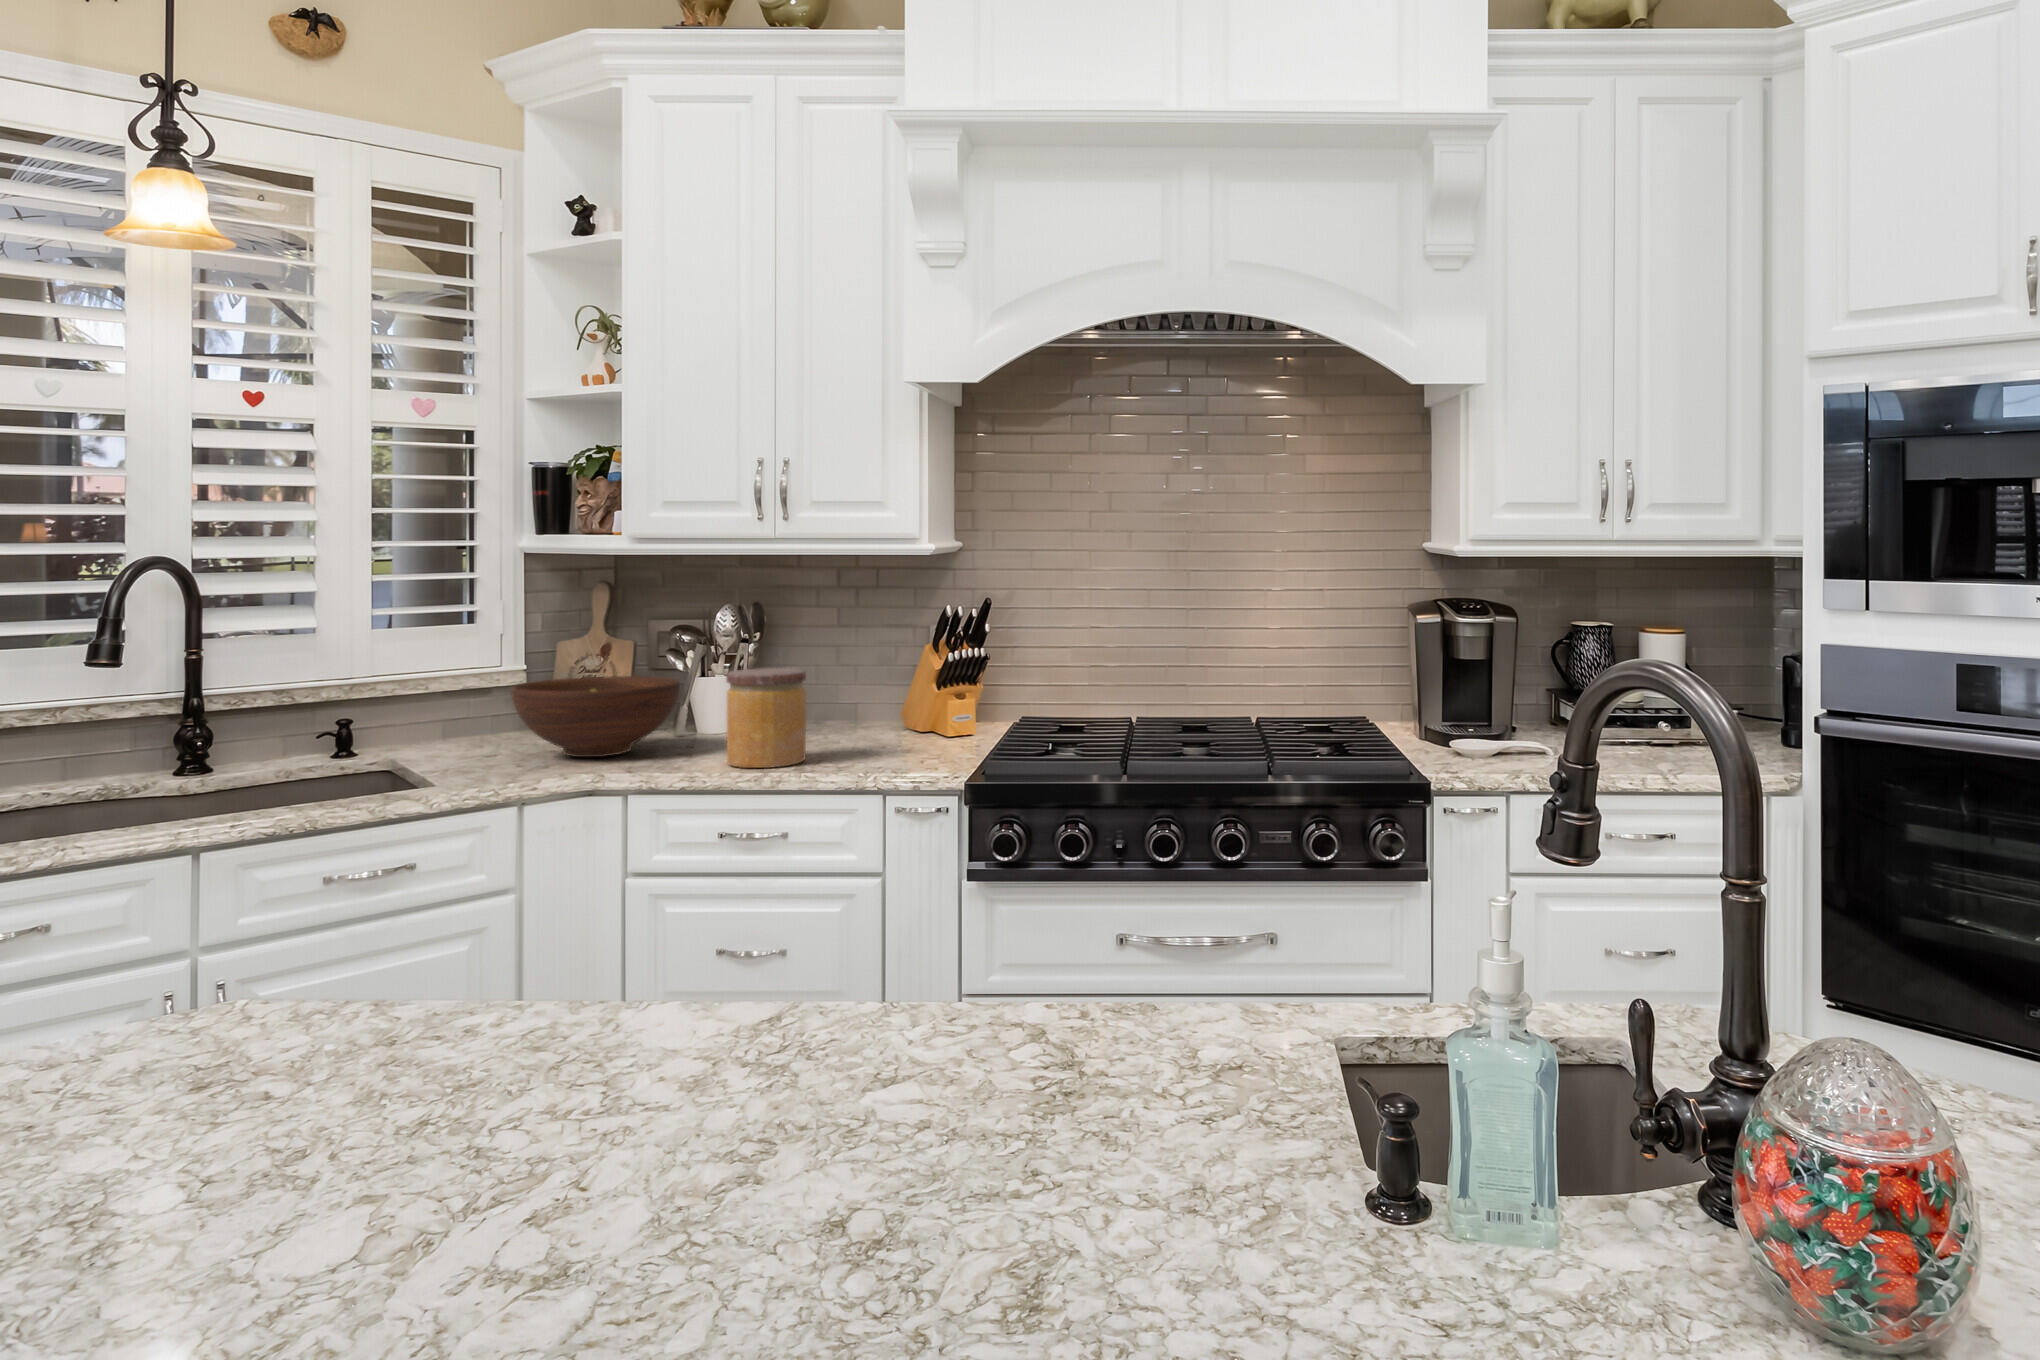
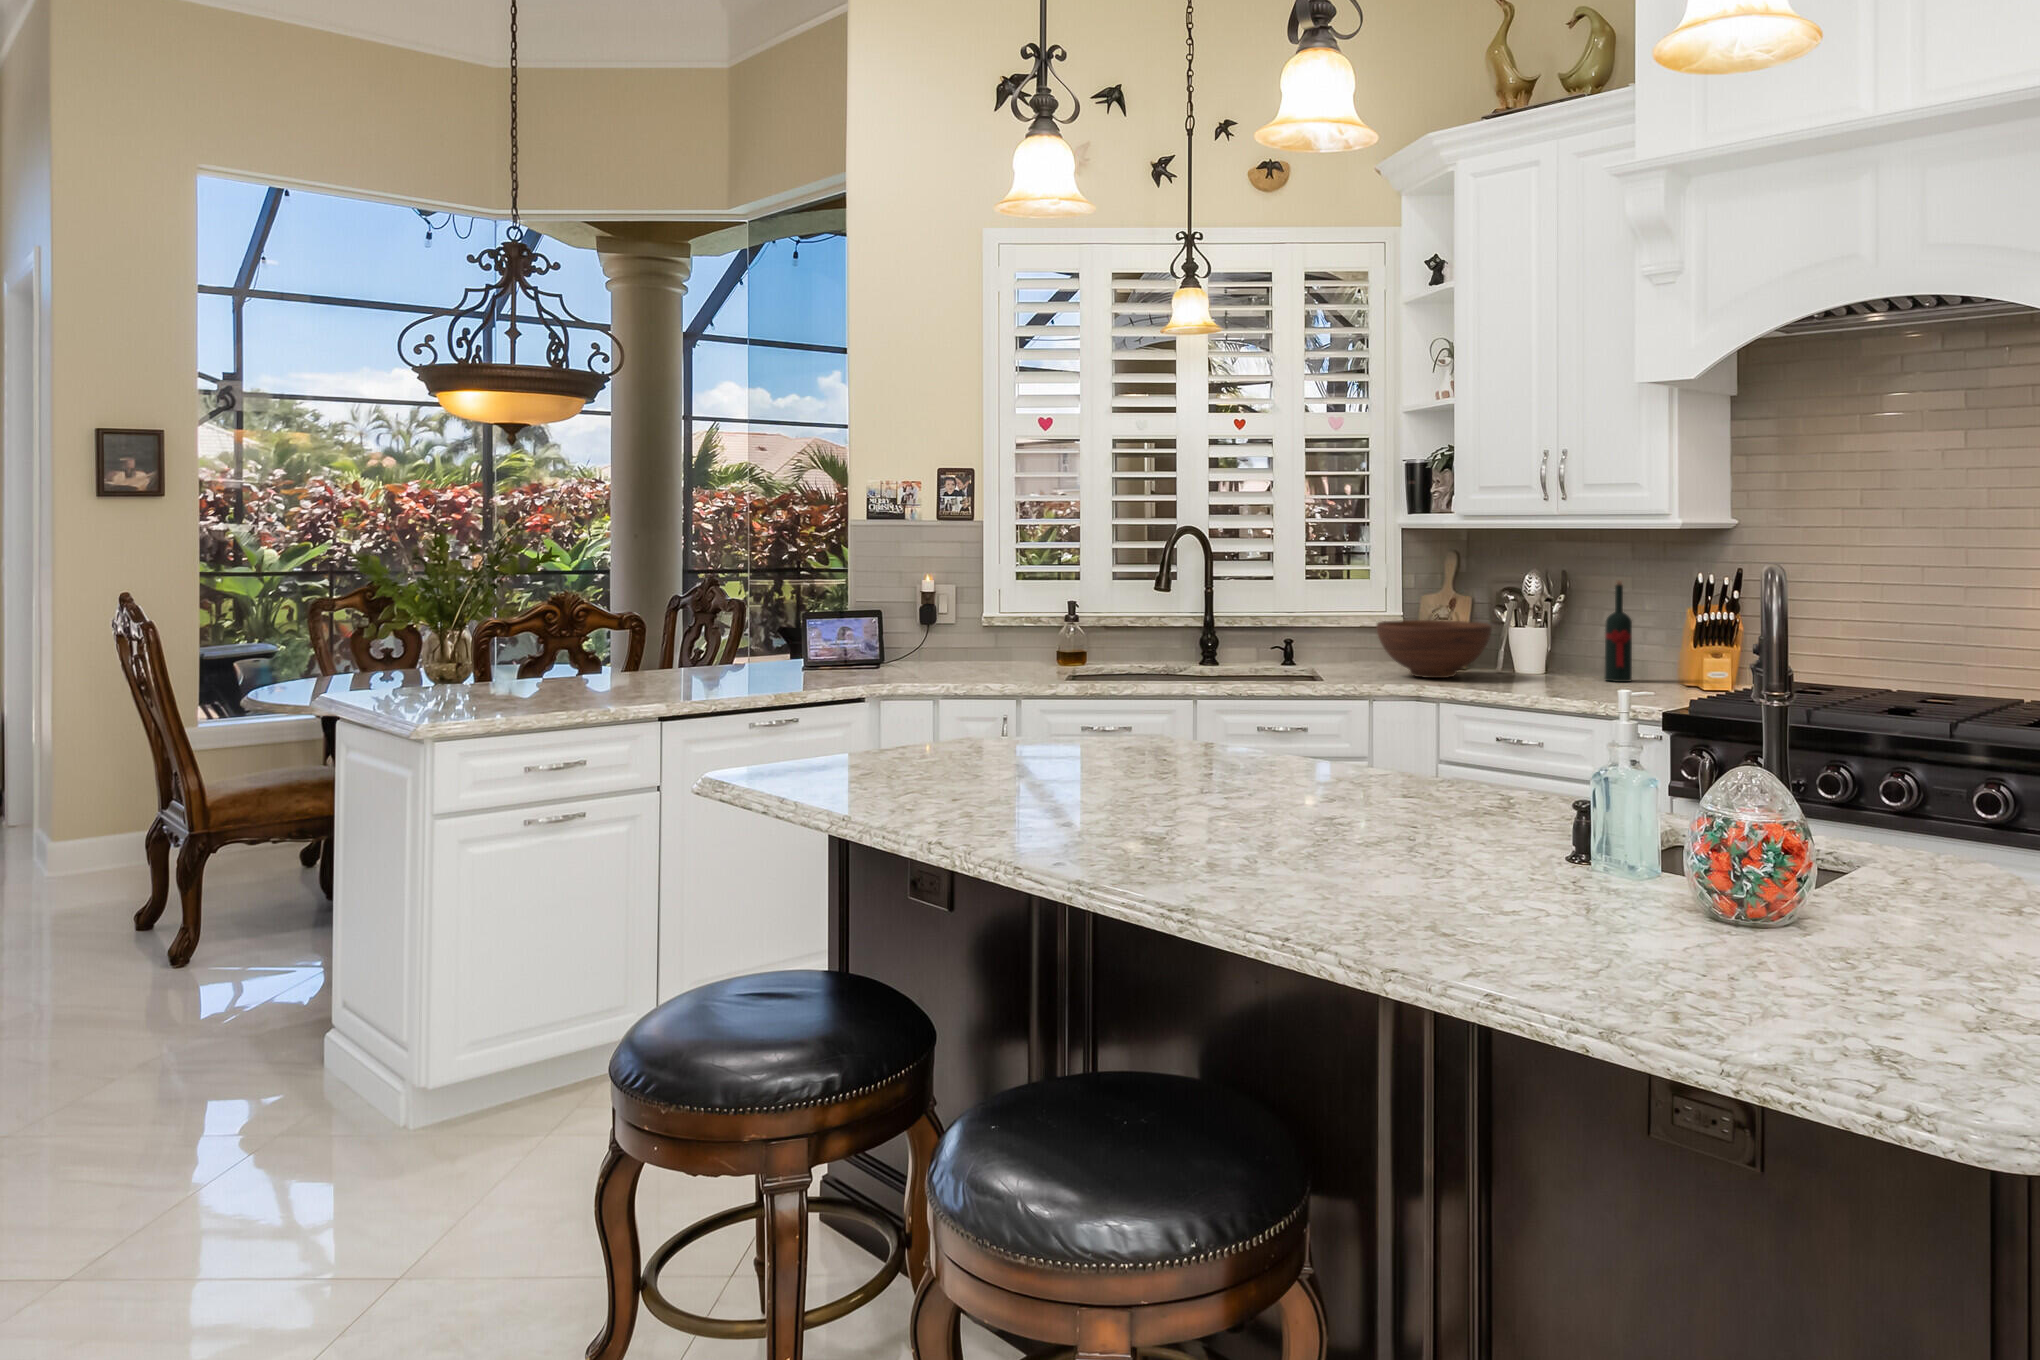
wine bottle: none [820,616,852,737] -> present [1605,581,1632,682]
jar: present [726,668,806,768] -> none [1508,617,1570,694]

